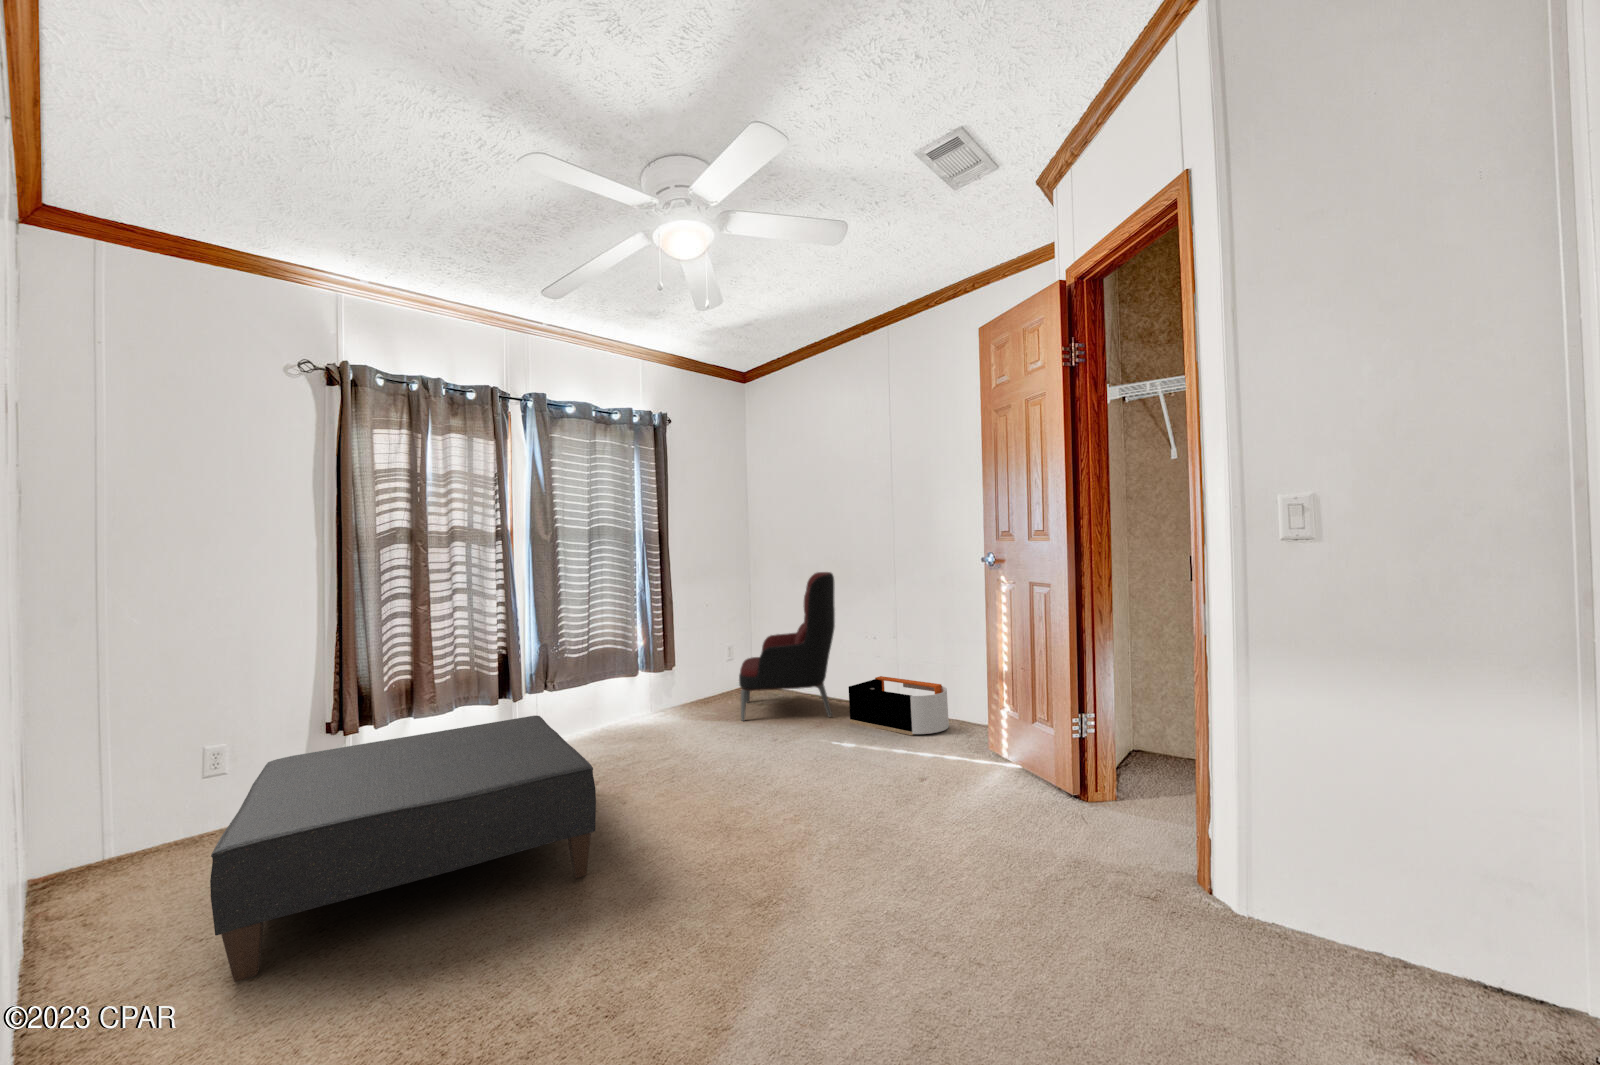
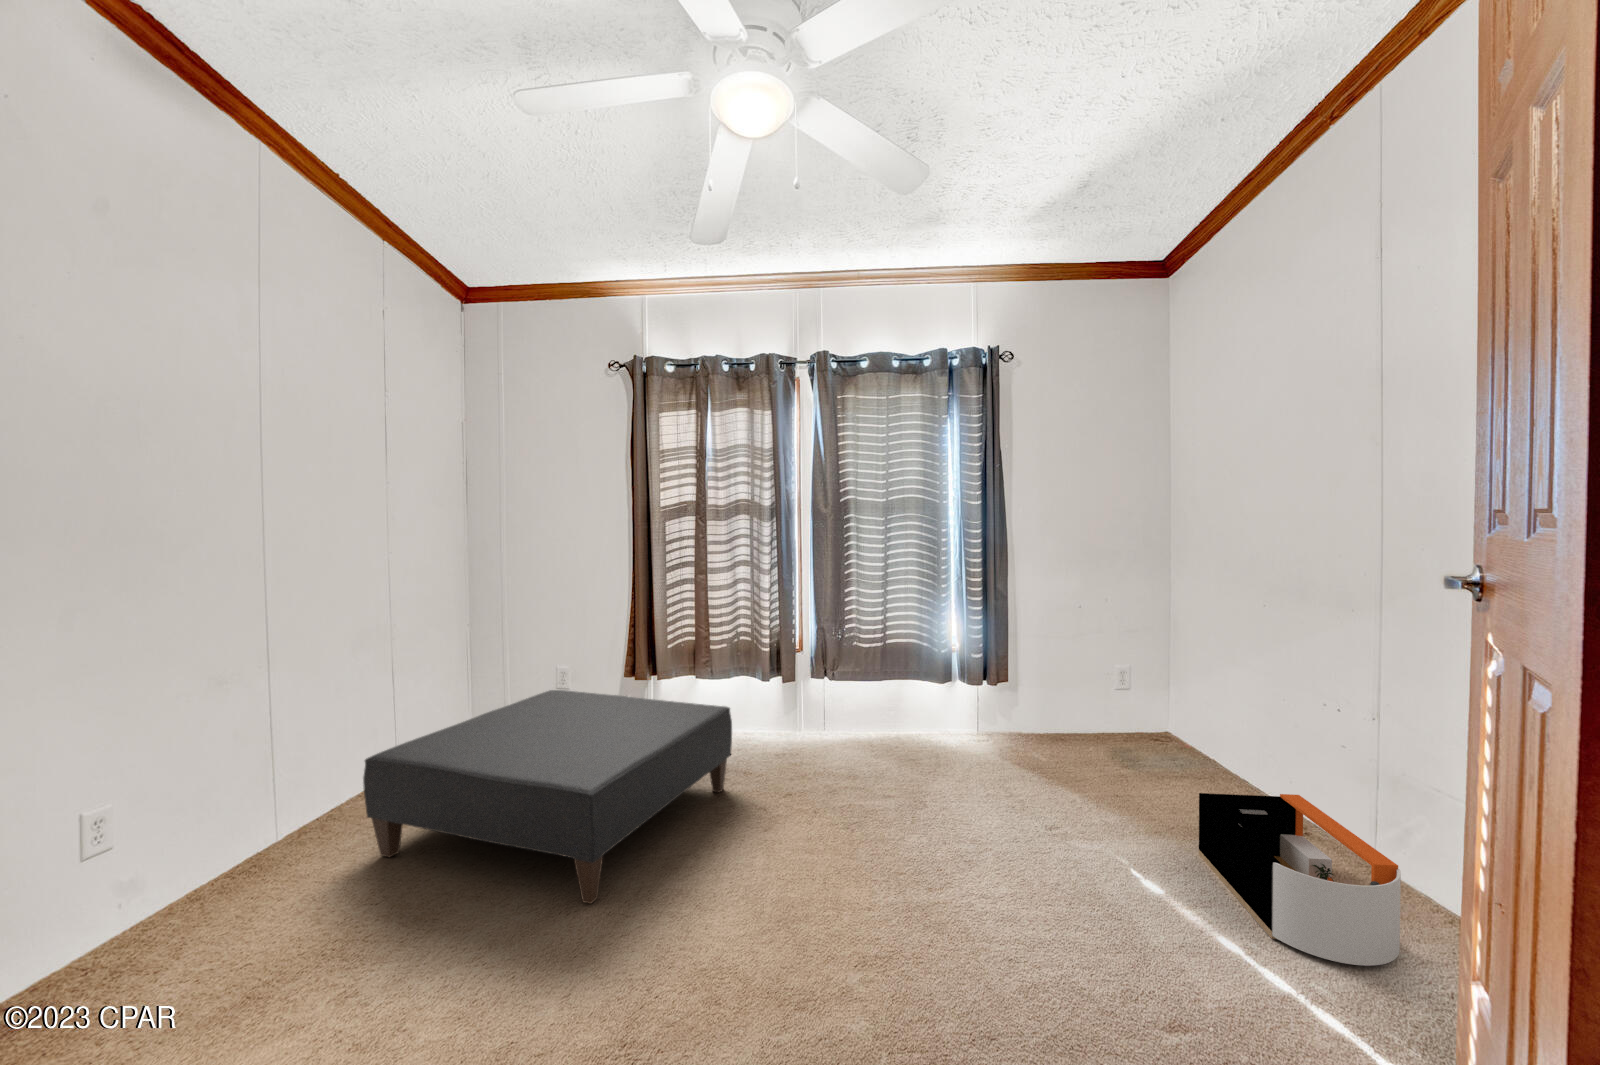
armchair: present [739,572,835,721] -> none [1046,582,1242,830]

